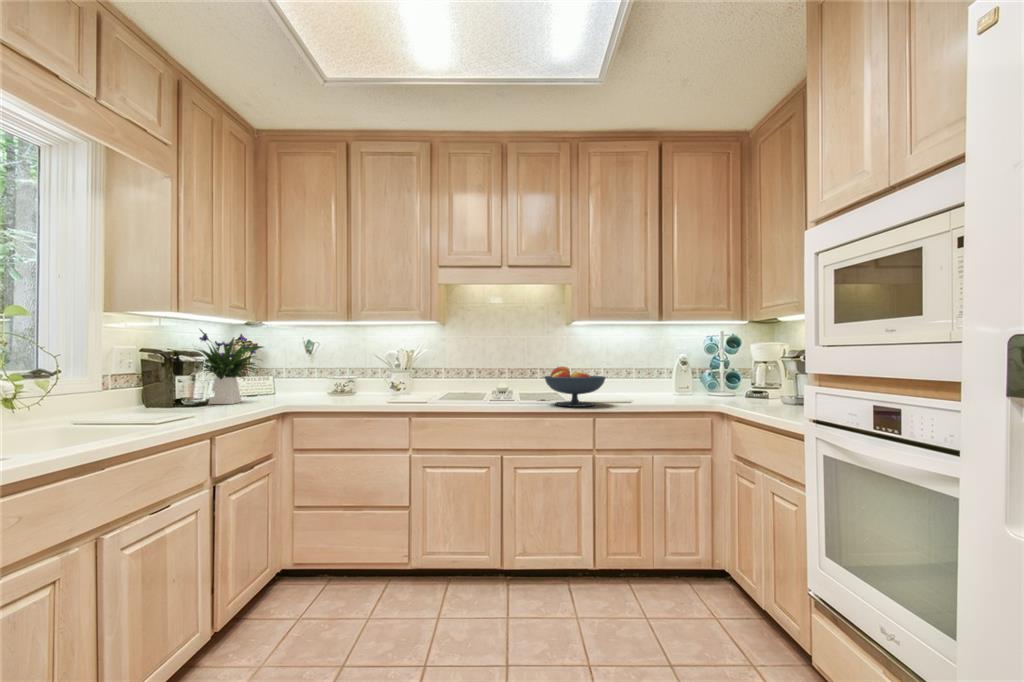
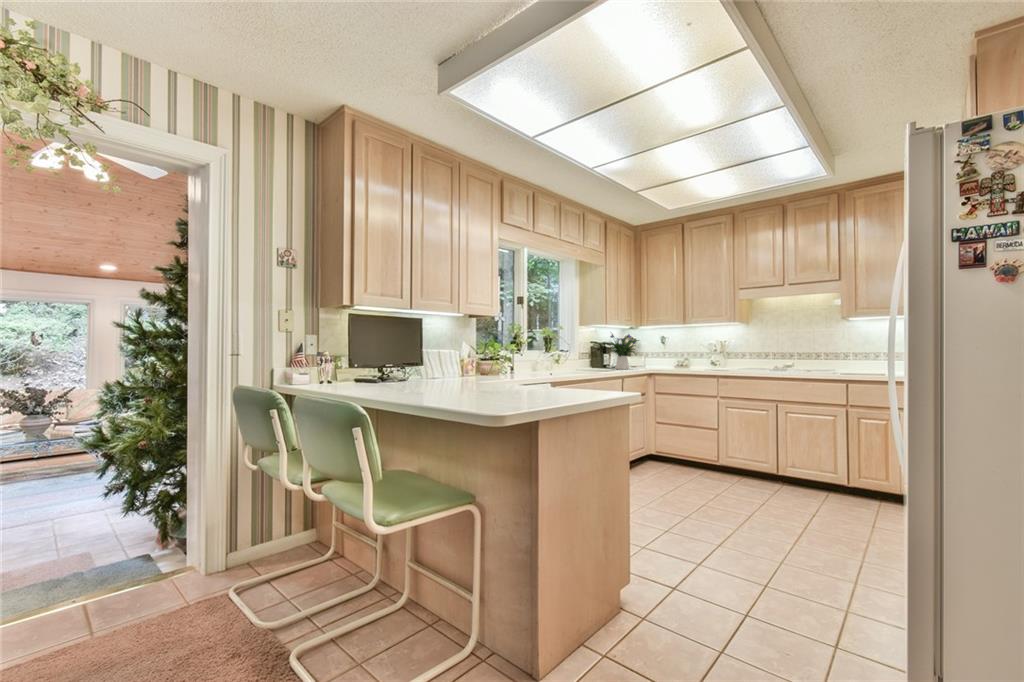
fruit bowl: present [544,367,606,407] -> none [808,350,858,376]

